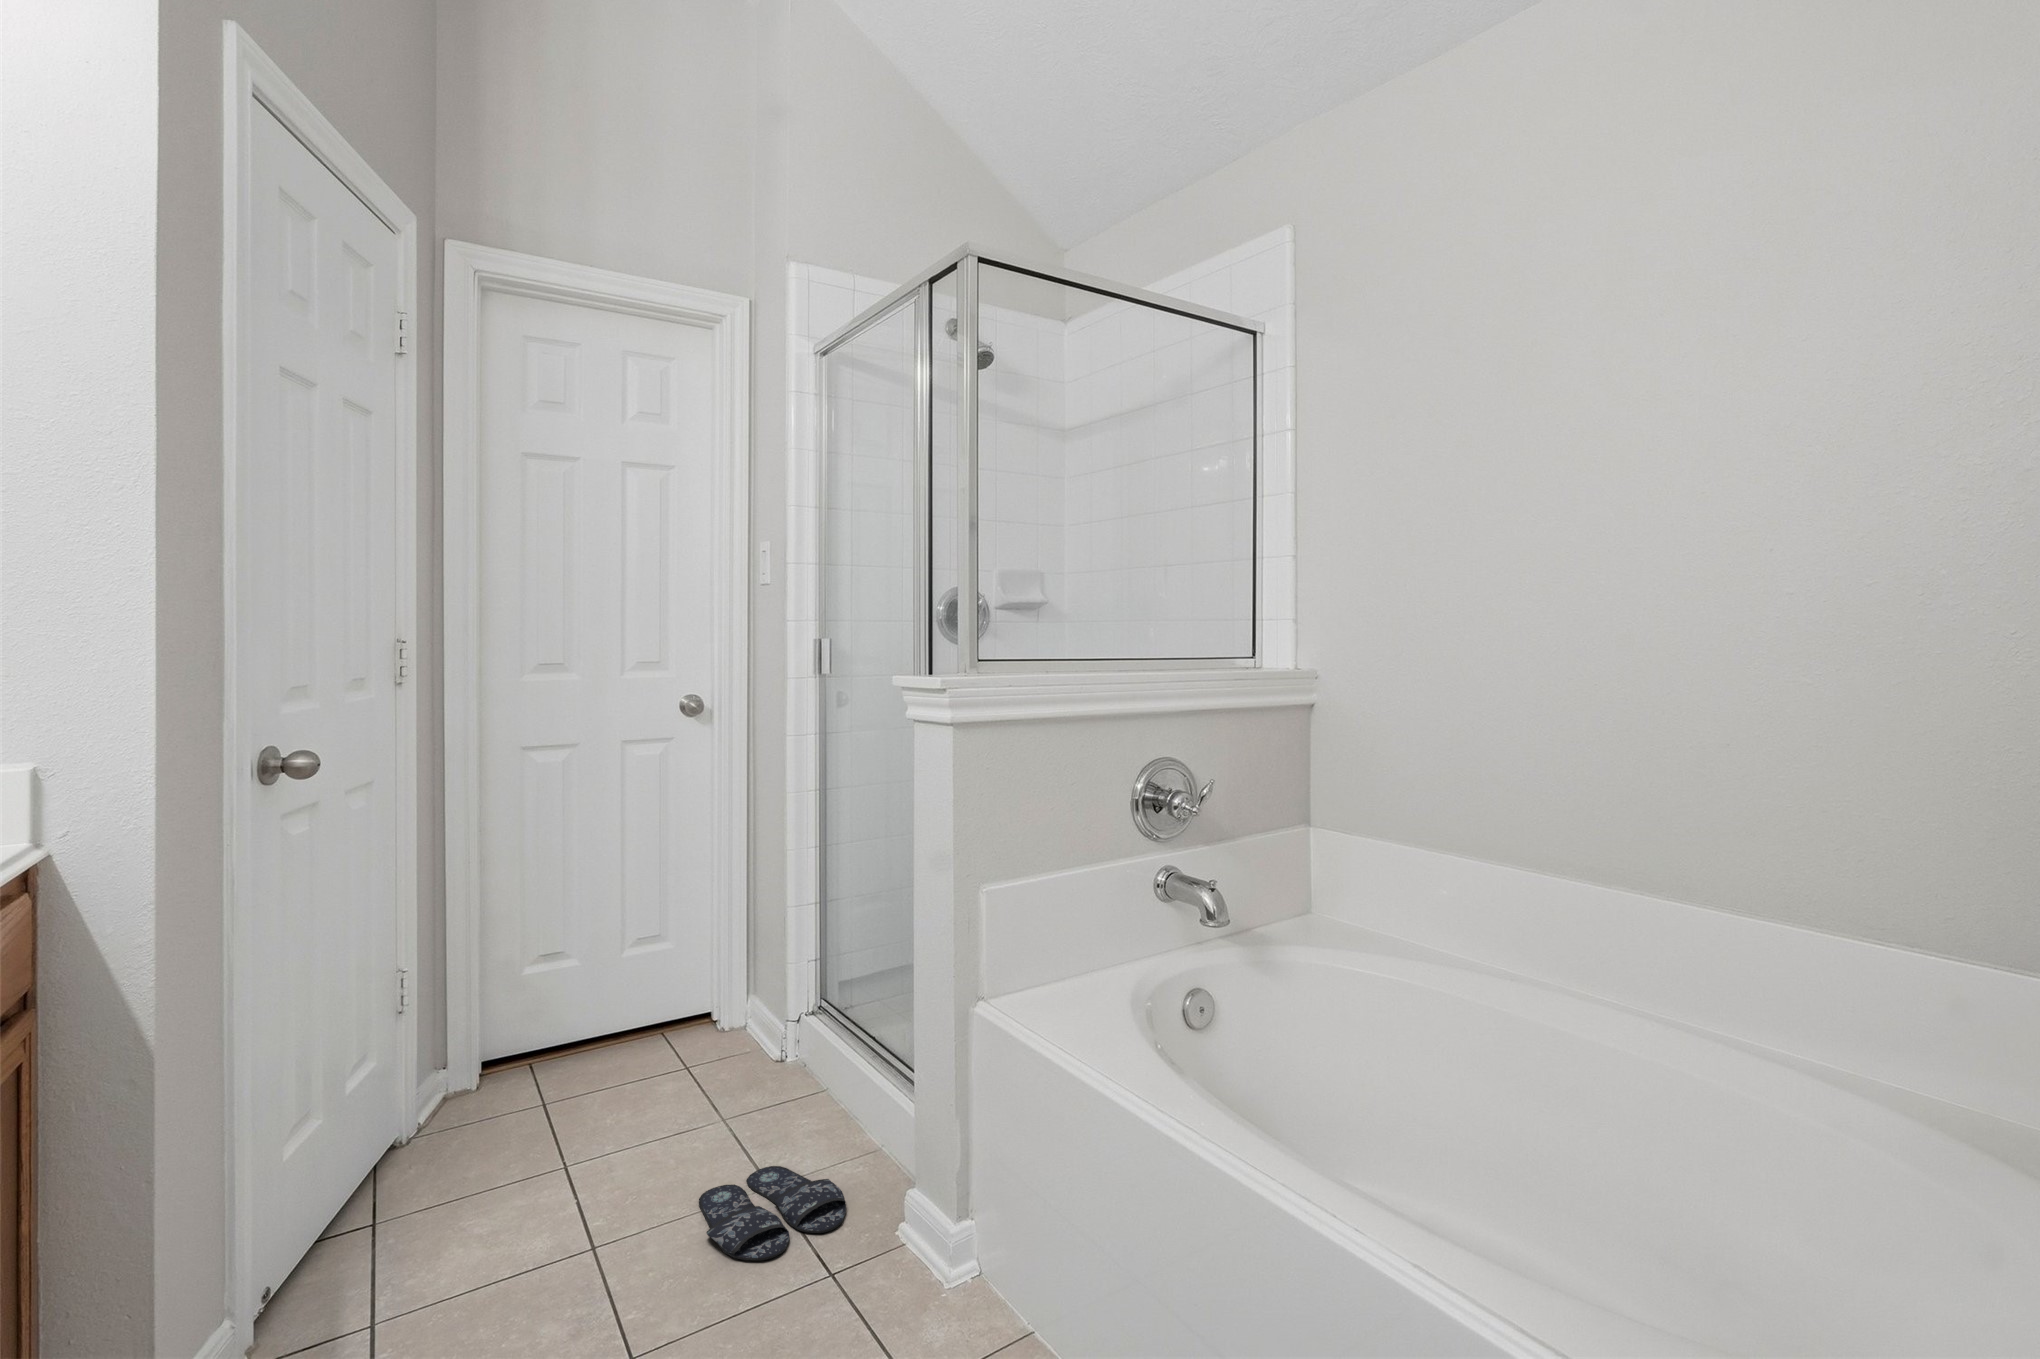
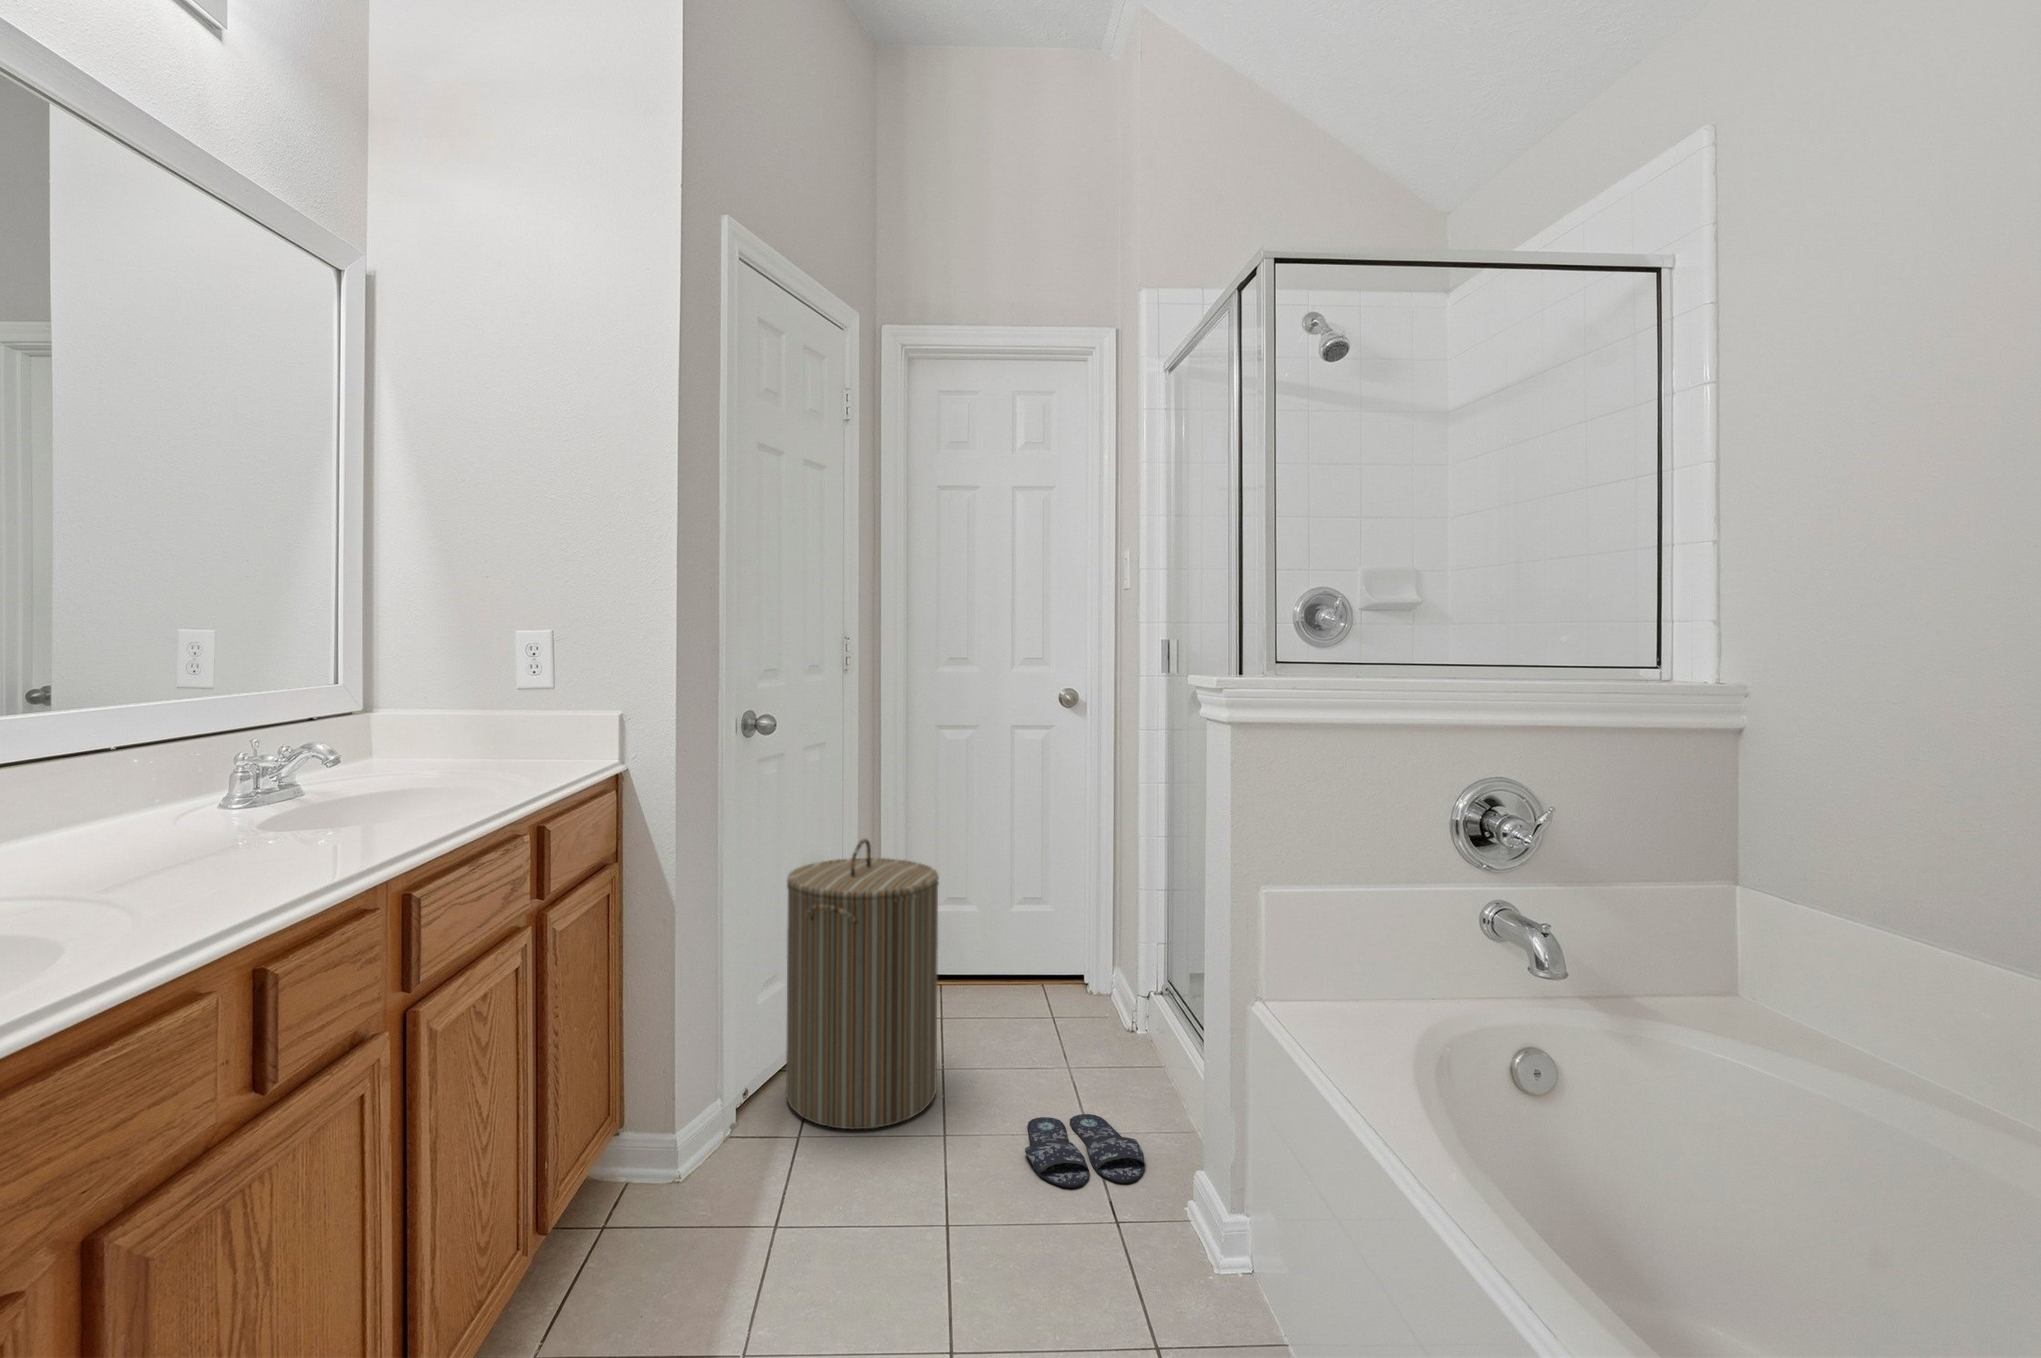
laundry hamper: none [332,900,570,1299] -> present [786,839,939,1129]

